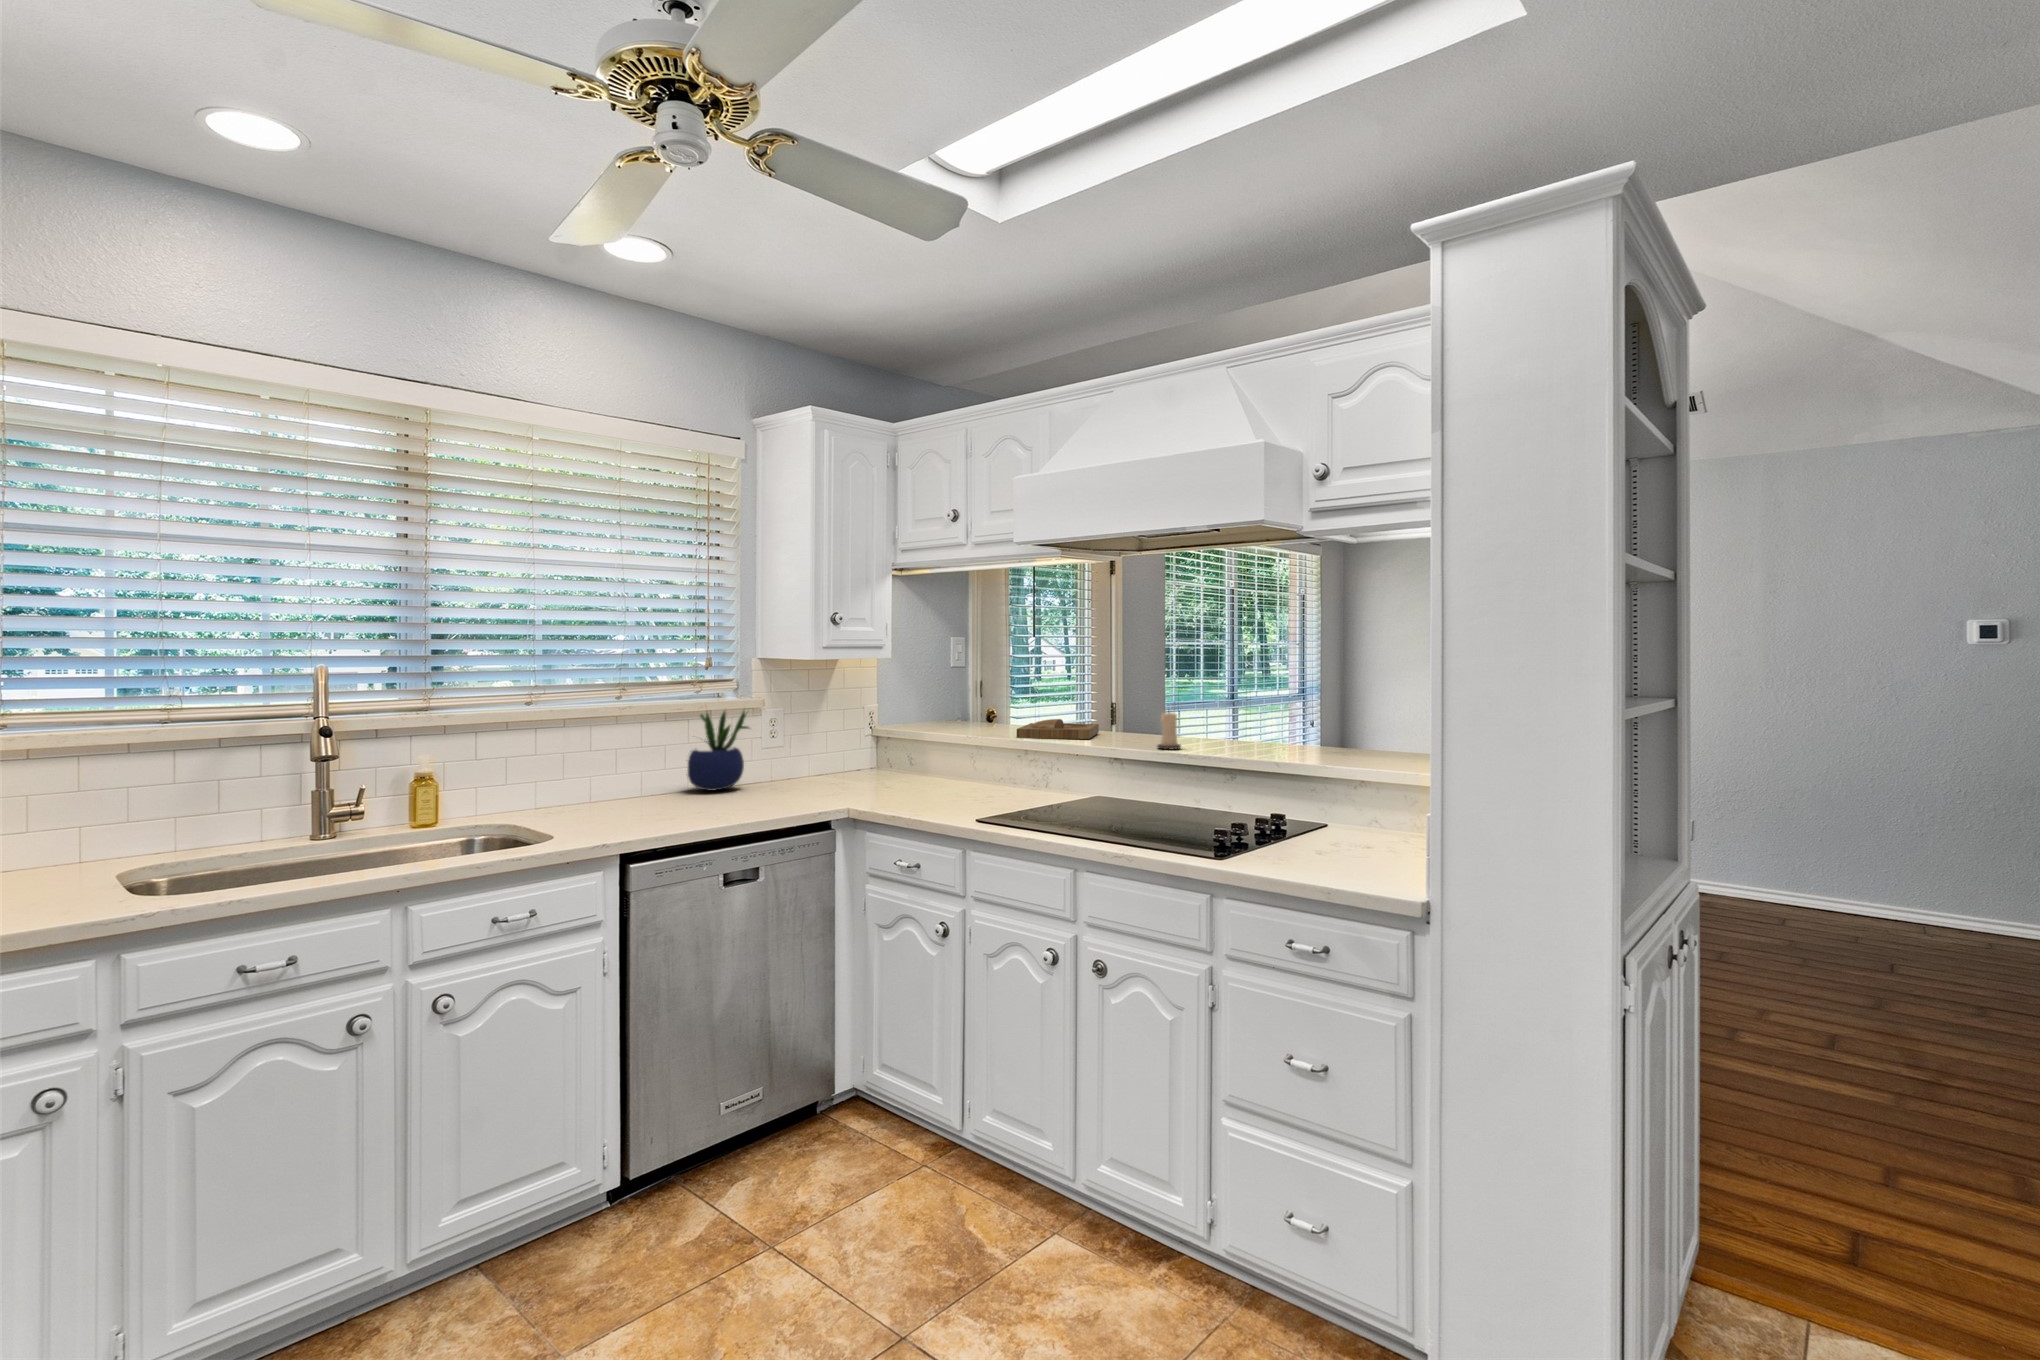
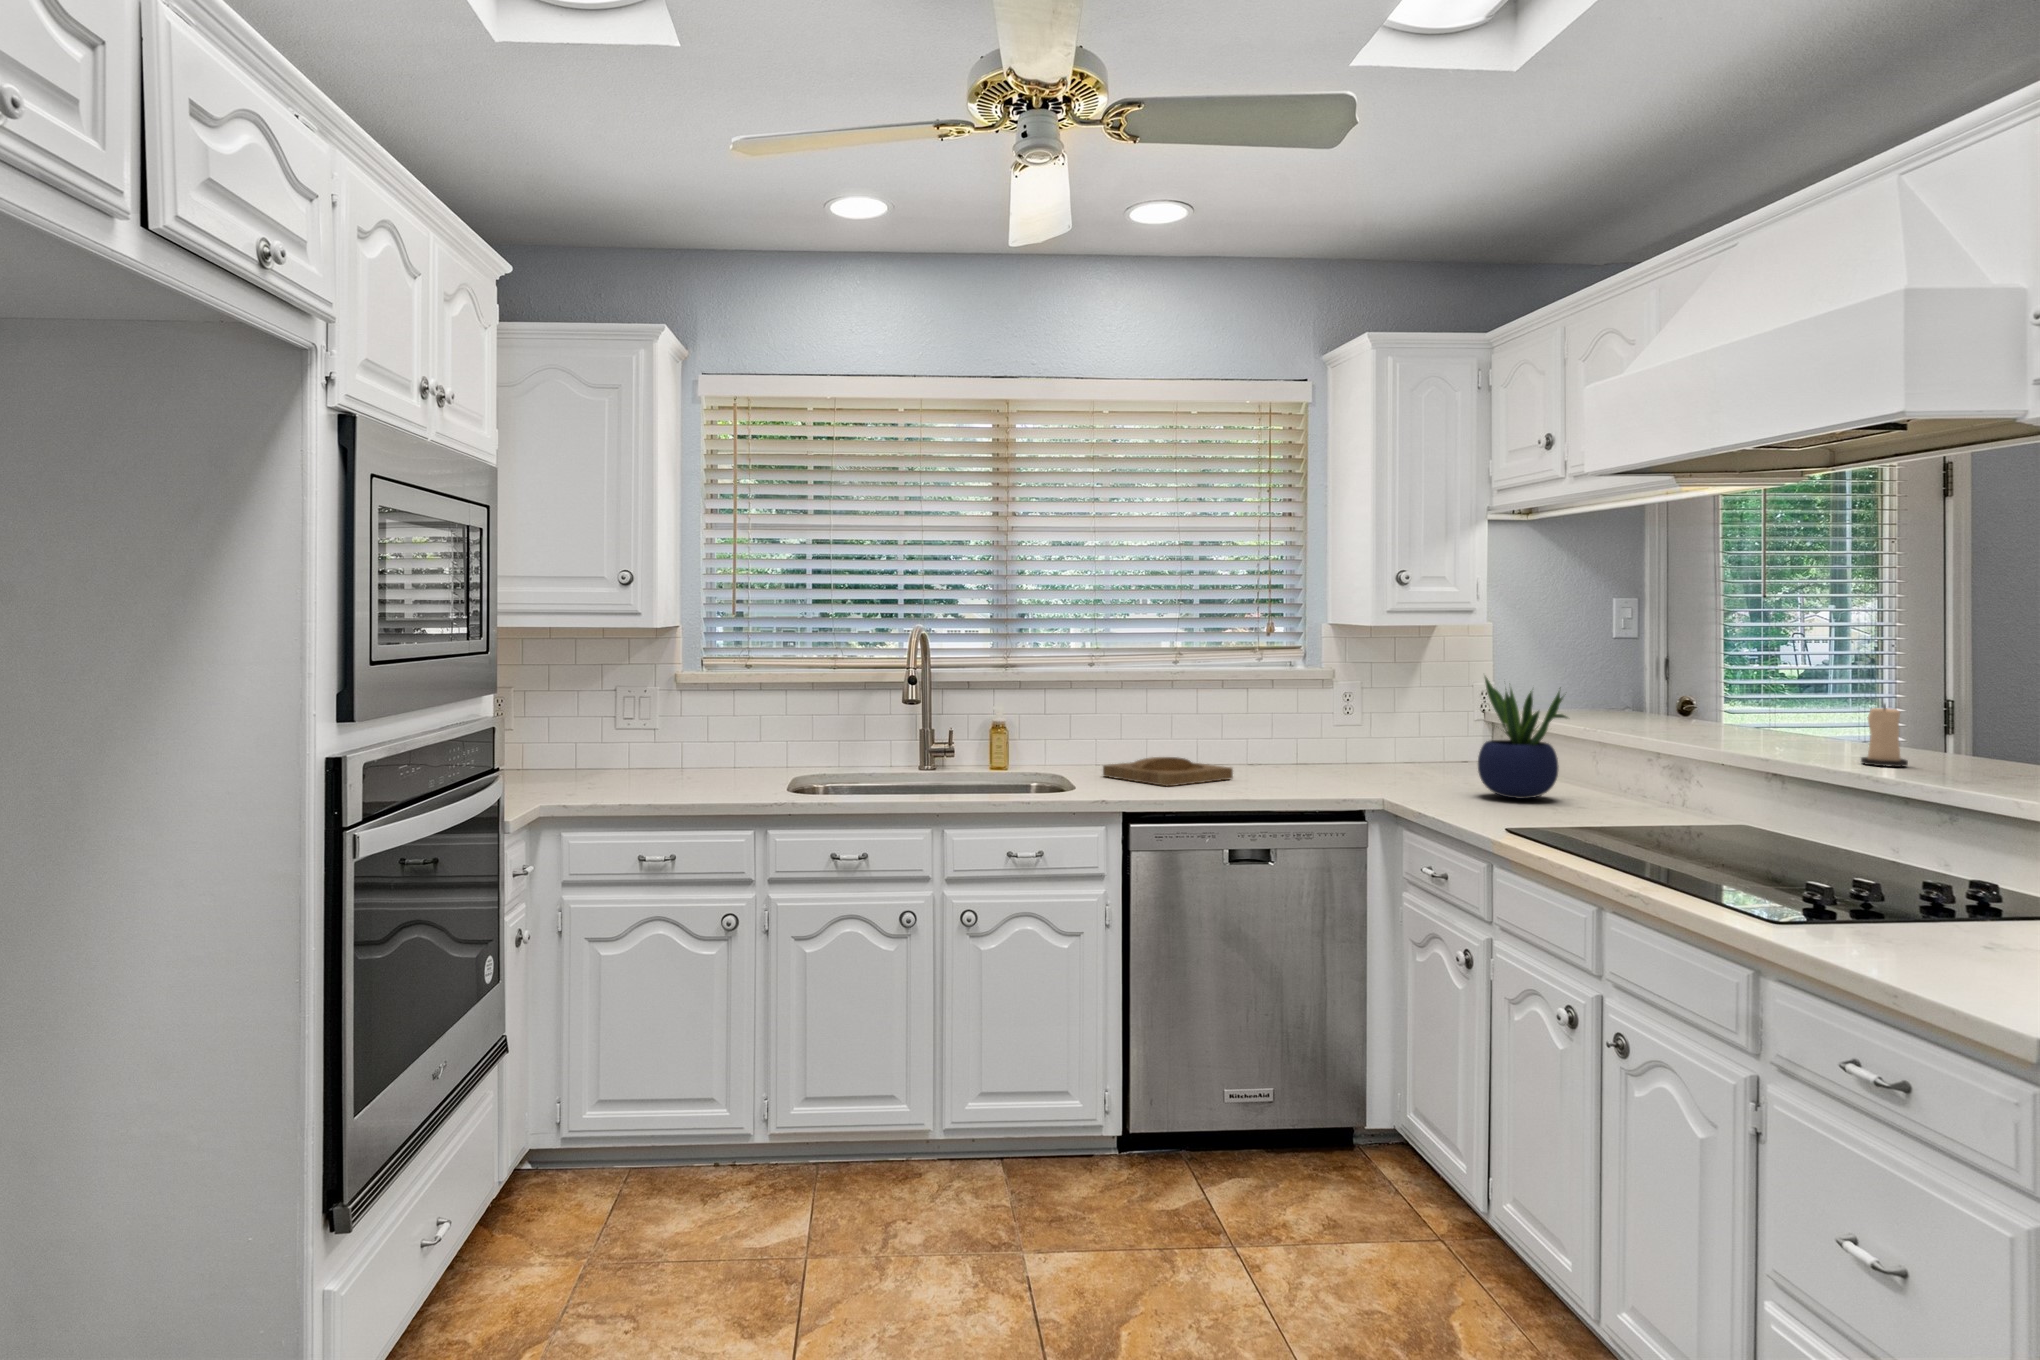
potted plant: present [688,711,749,790] -> present [1478,677,1567,799]
tray: present [1017,719,1099,739] -> present [1103,757,1233,786]

